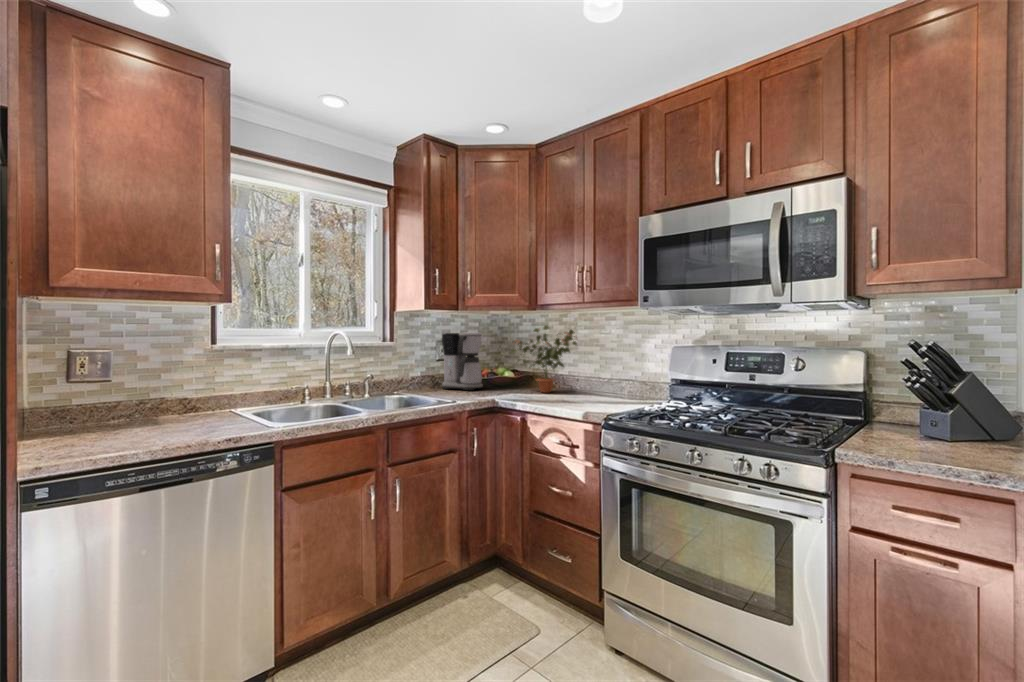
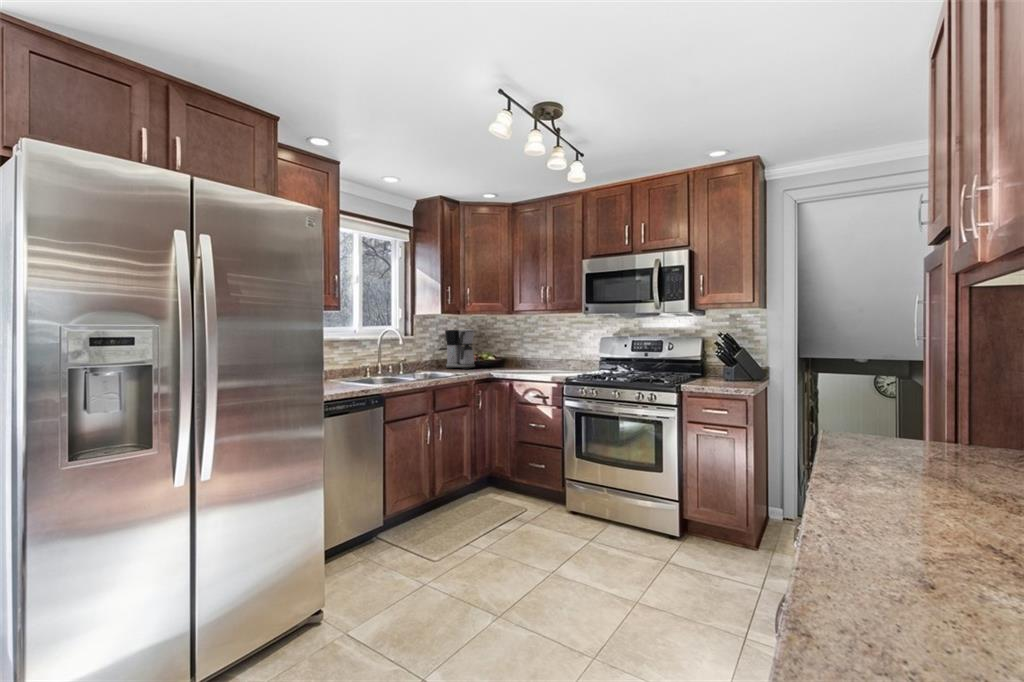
potted plant: present [511,325,578,393] -> none [495,324,541,369]

